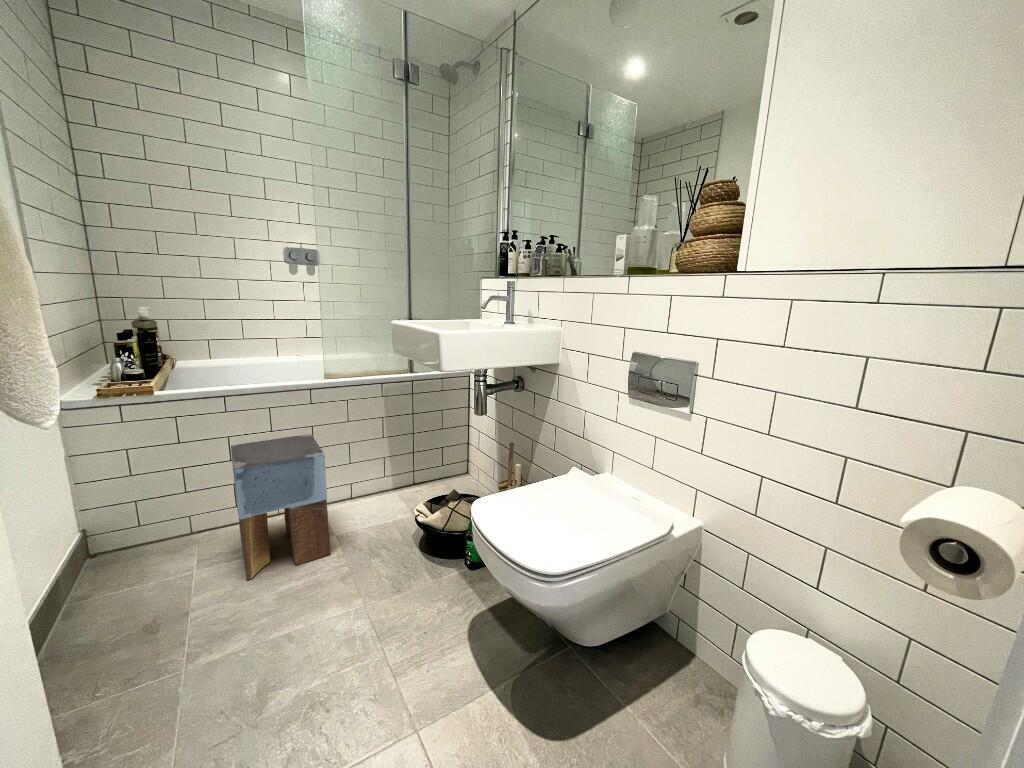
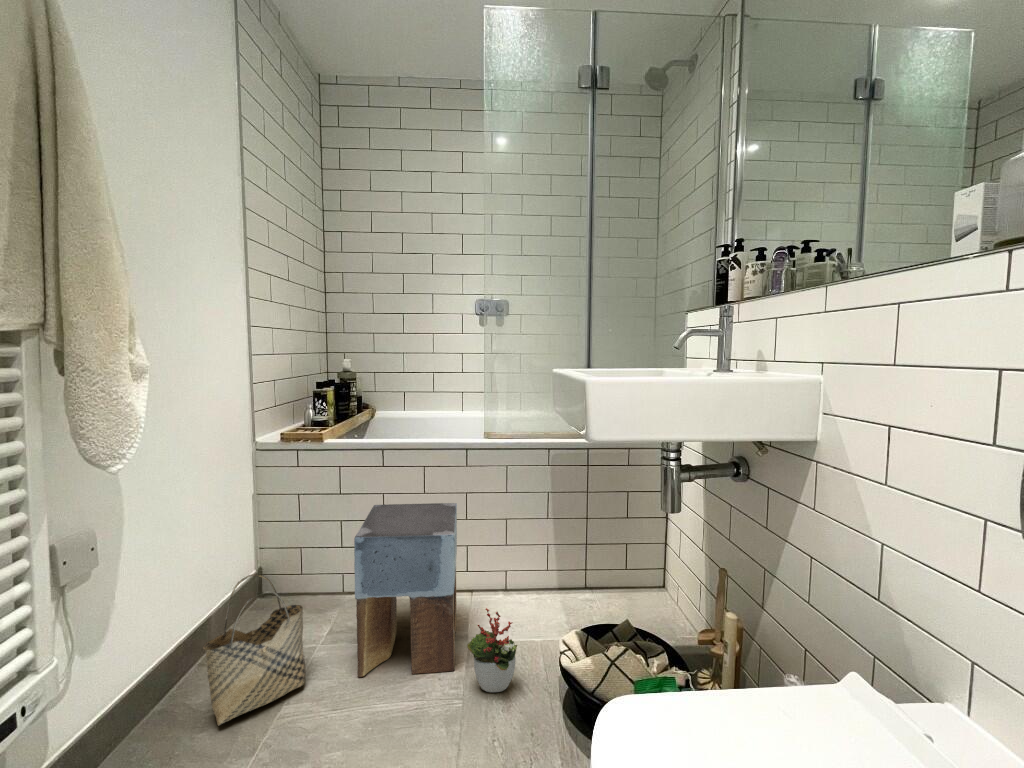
decorative plant: none [345,501,382,558] -> present [467,608,517,692]
woven basket: none [94,520,197,645] -> present [203,574,306,725]

